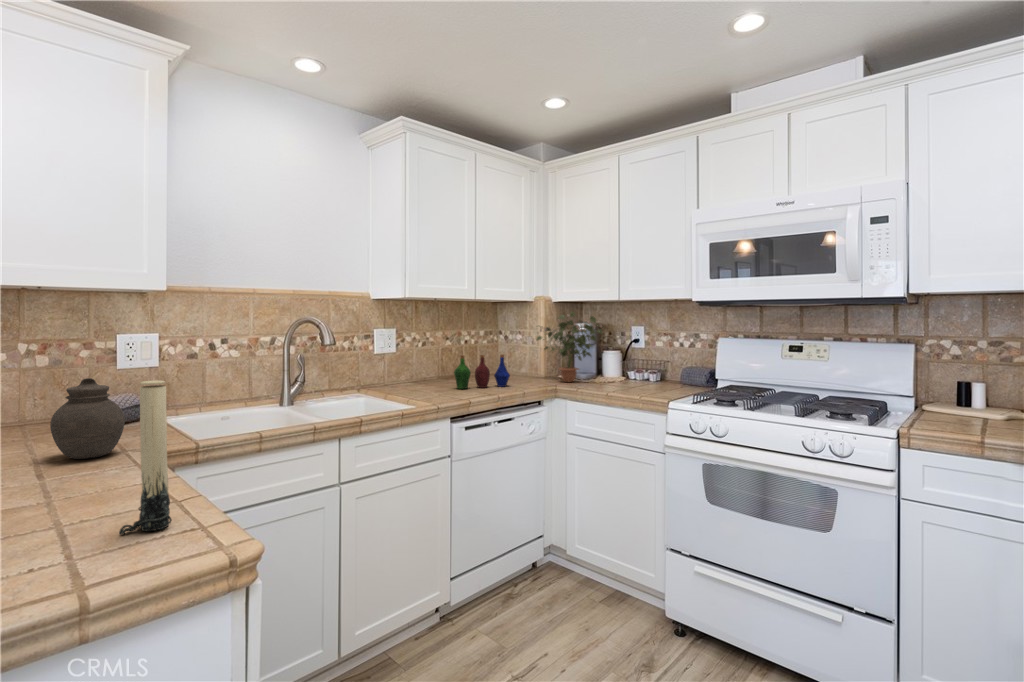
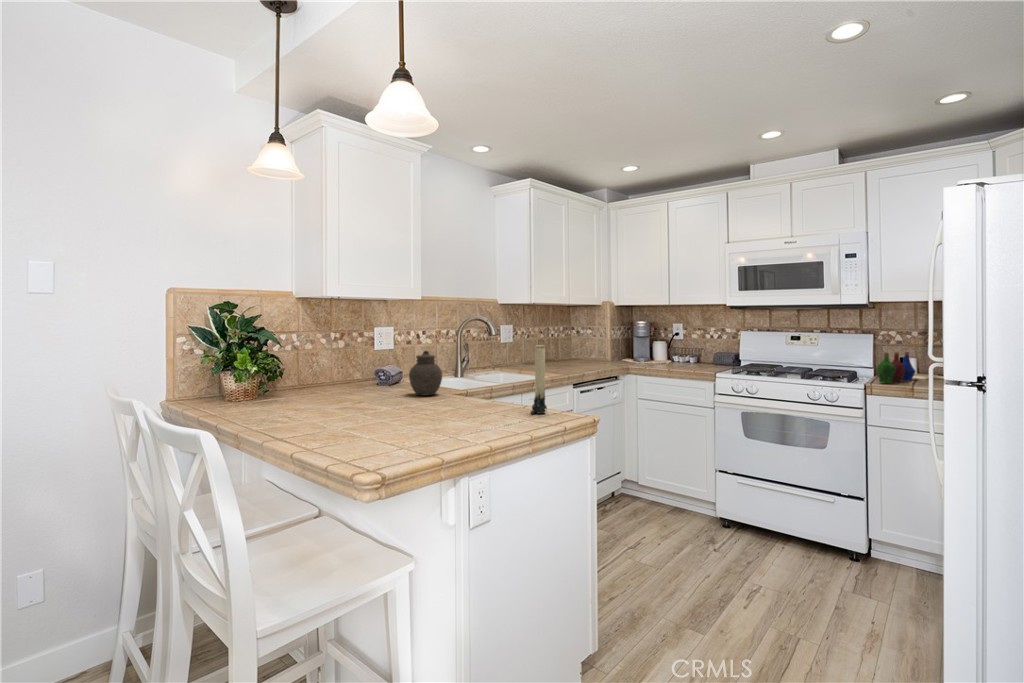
potted plant: present [537,312,602,382] -> none [607,313,660,364]
bottle: present [454,355,510,389] -> present [877,352,916,383]

